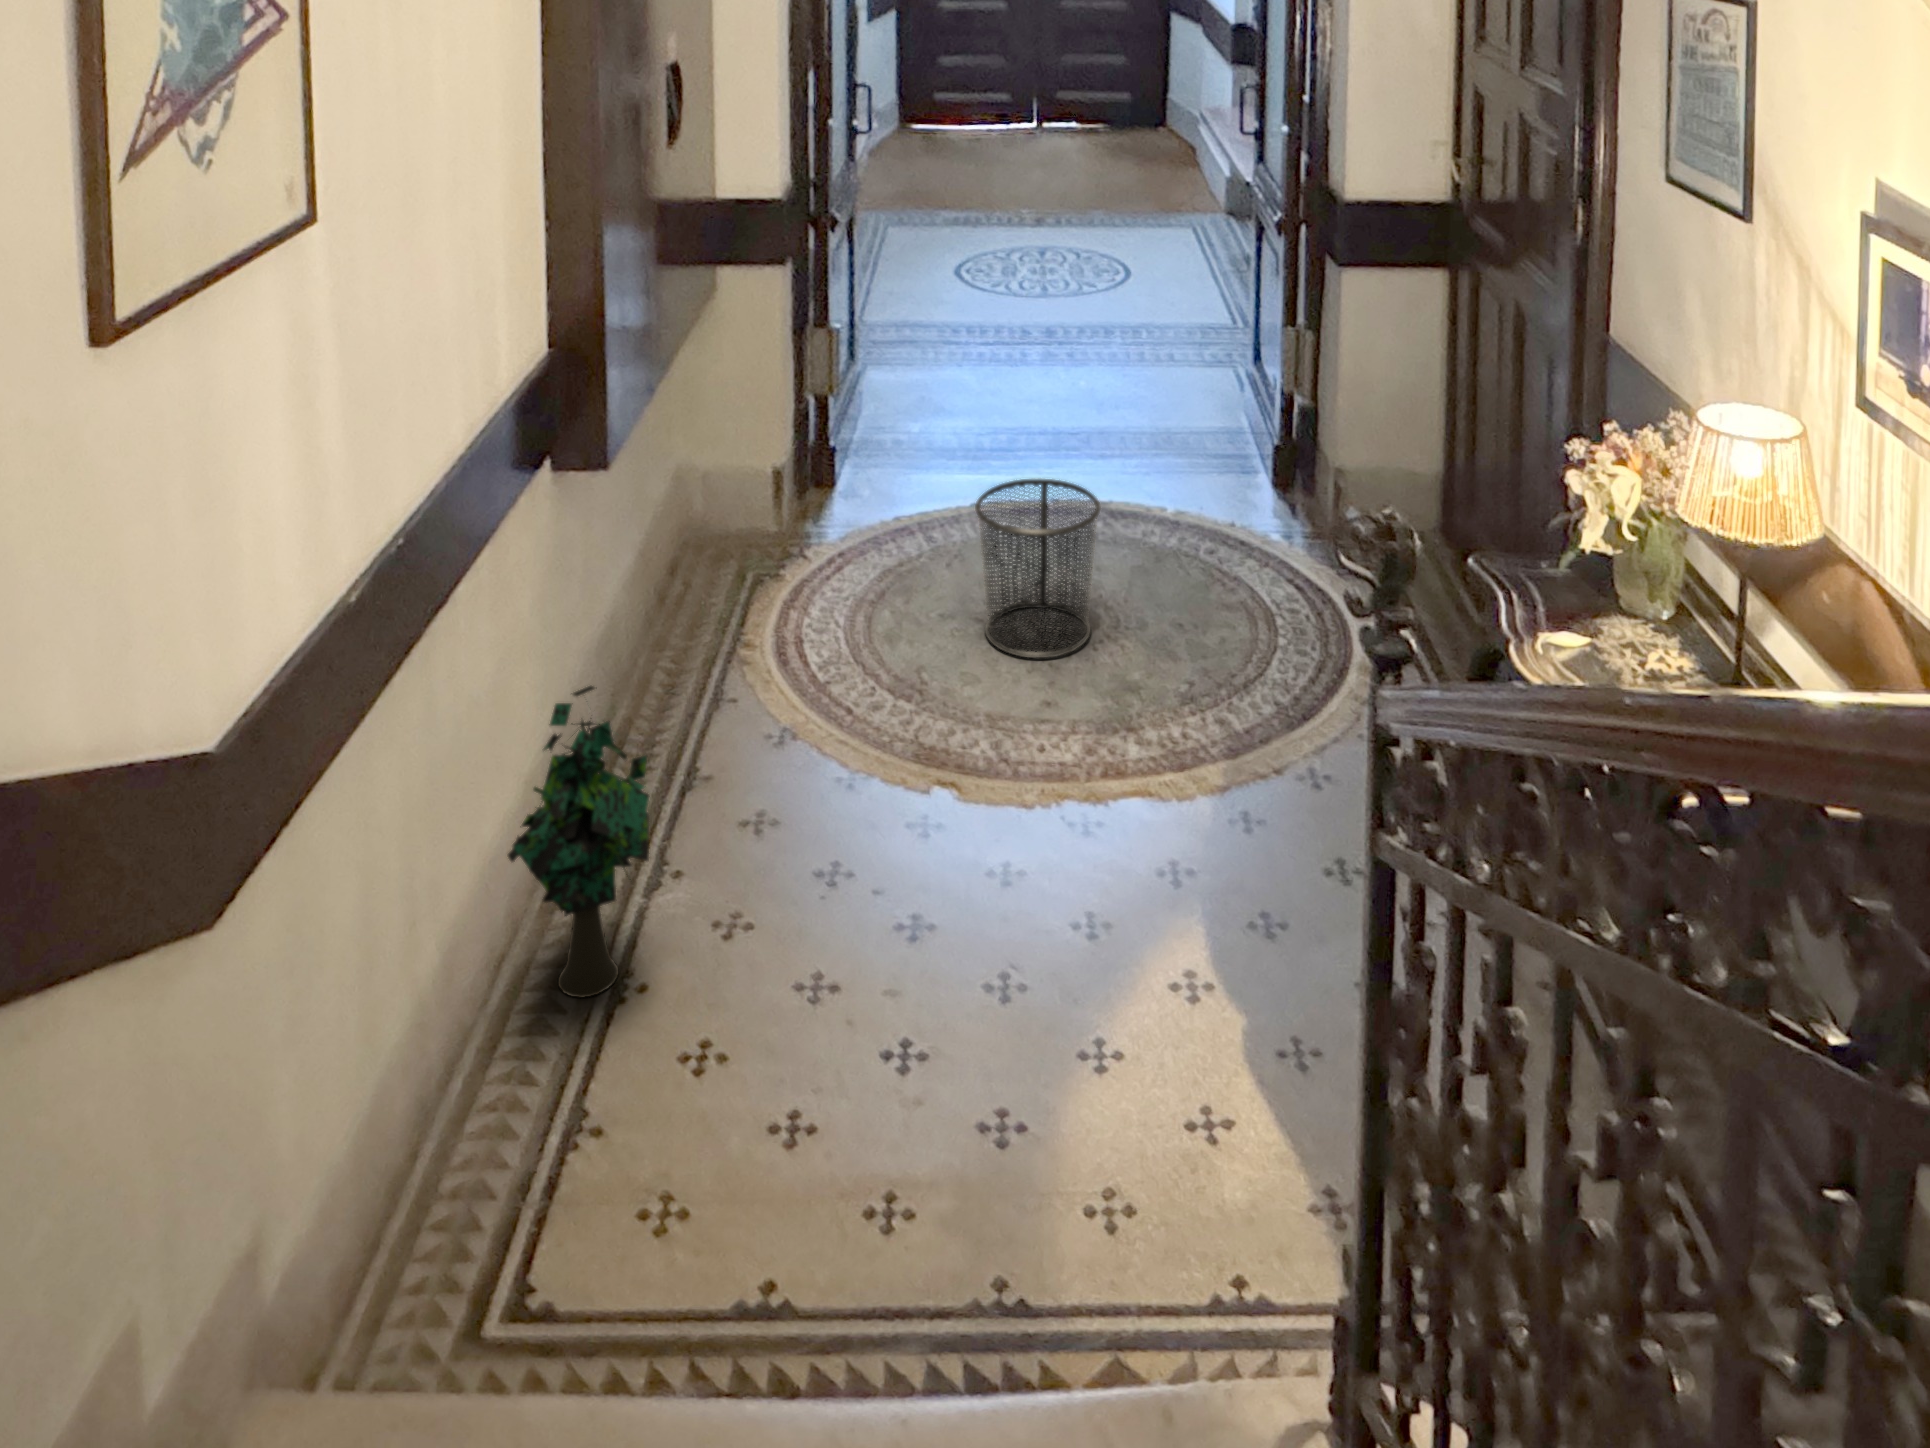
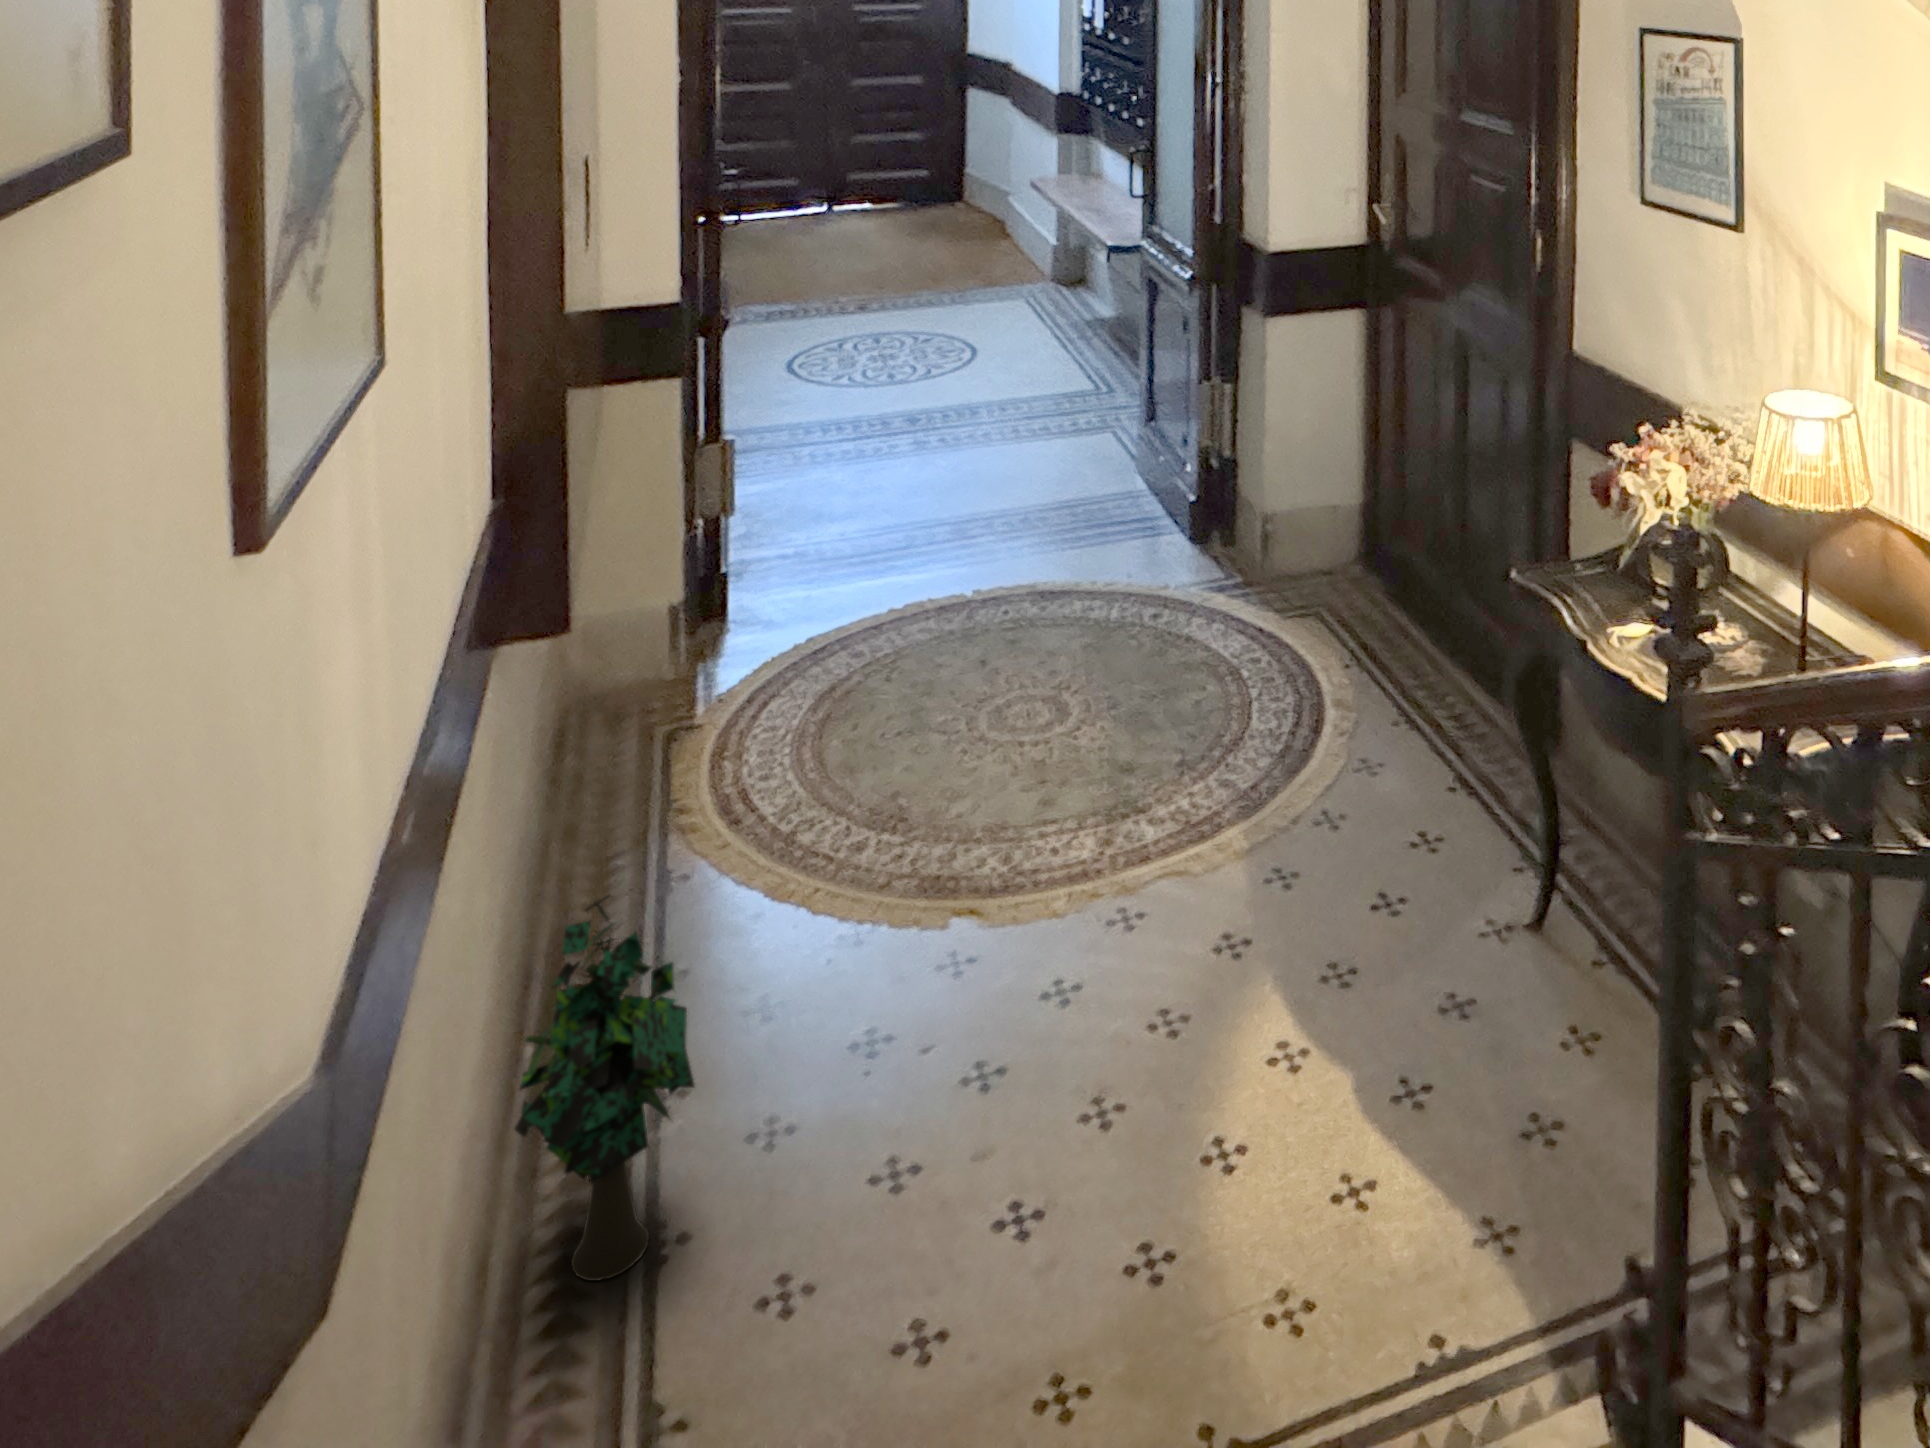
waste bin: present [975,478,1101,658] -> none [942,565,1076,758]

